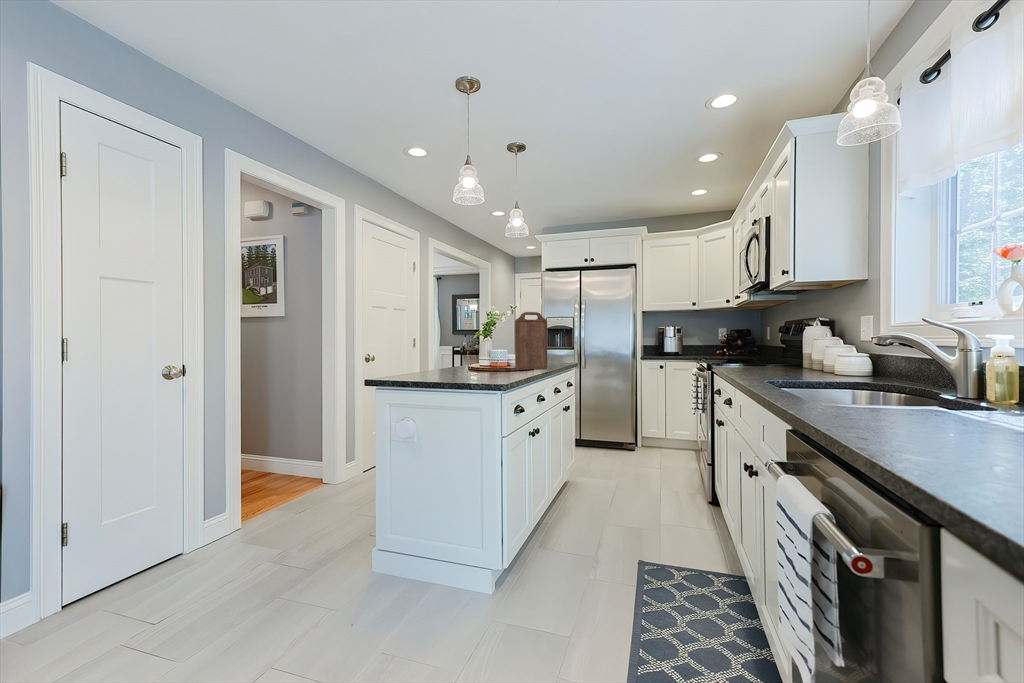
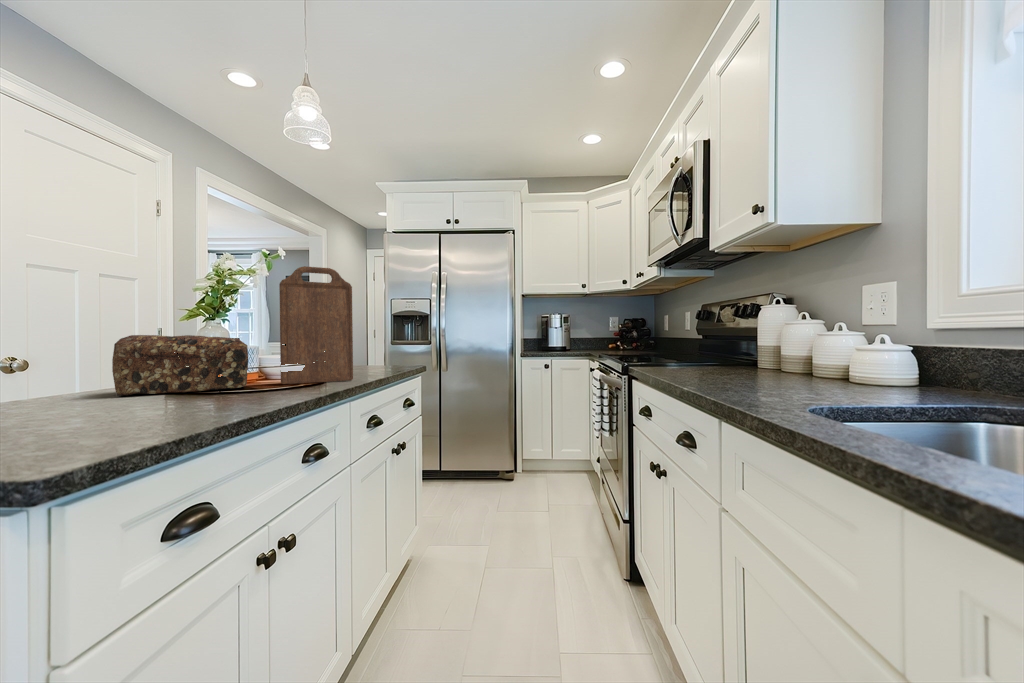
bread loaf: none [455,346,505,372] -> present [112,335,248,396]

